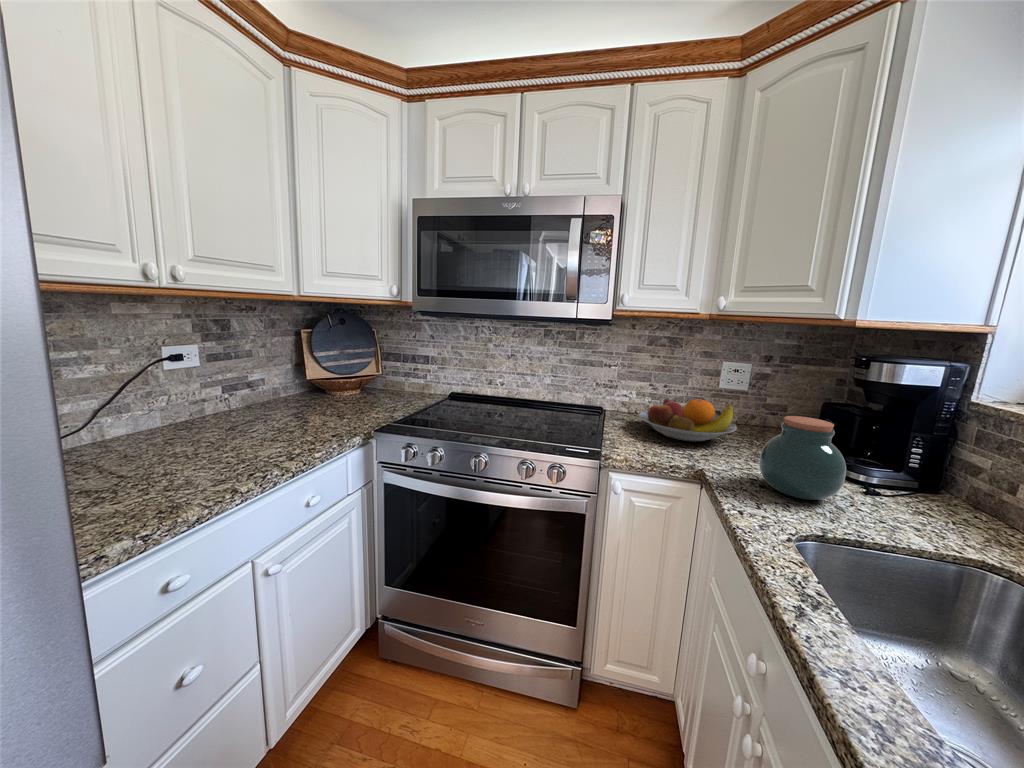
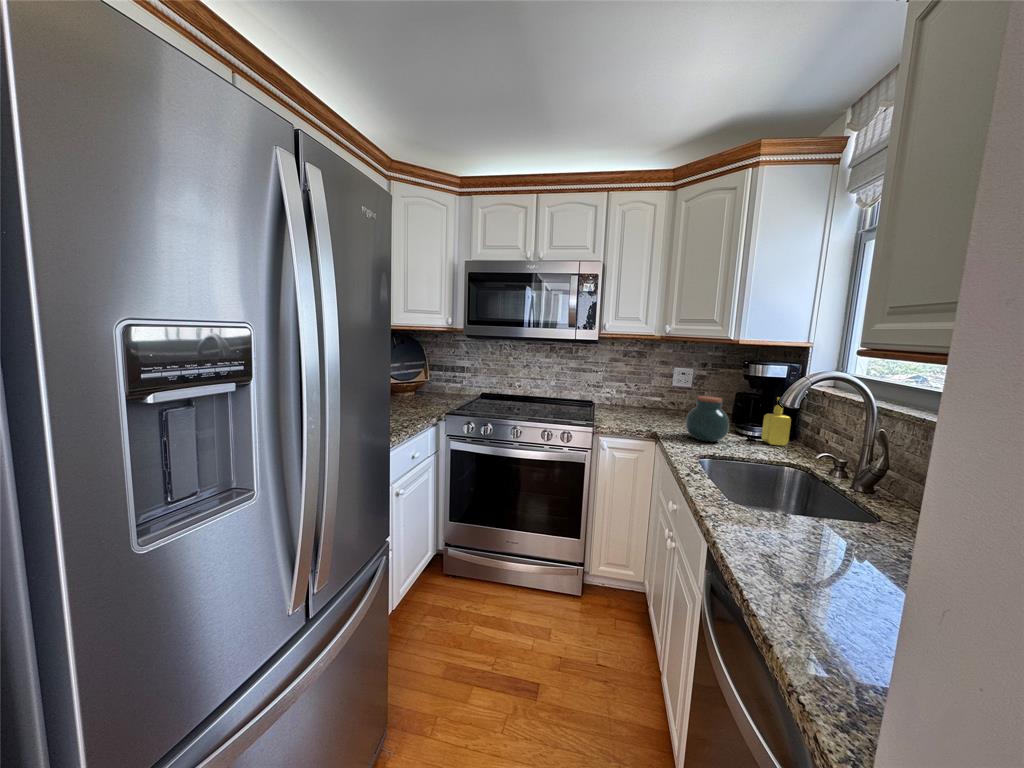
fruit bowl: present [639,399,737,441] -> none [618,392,680,419]
soap dispenser: none [896,423,962,509] -> present [762,397,791,446]

